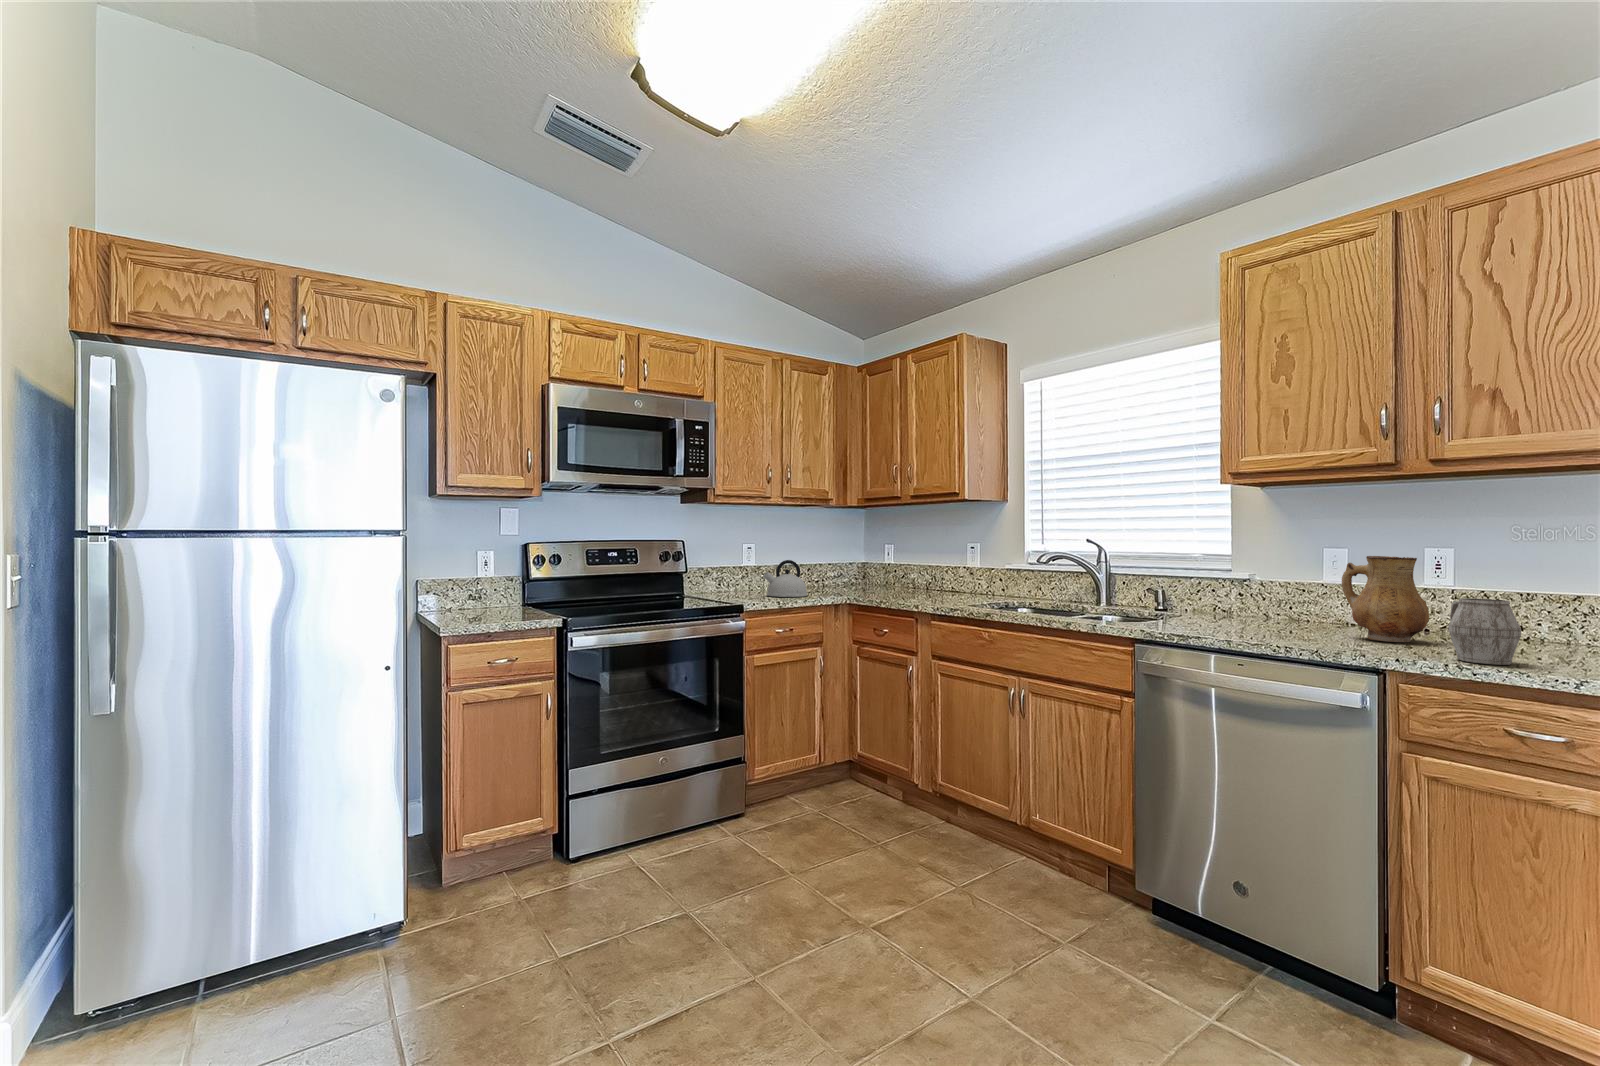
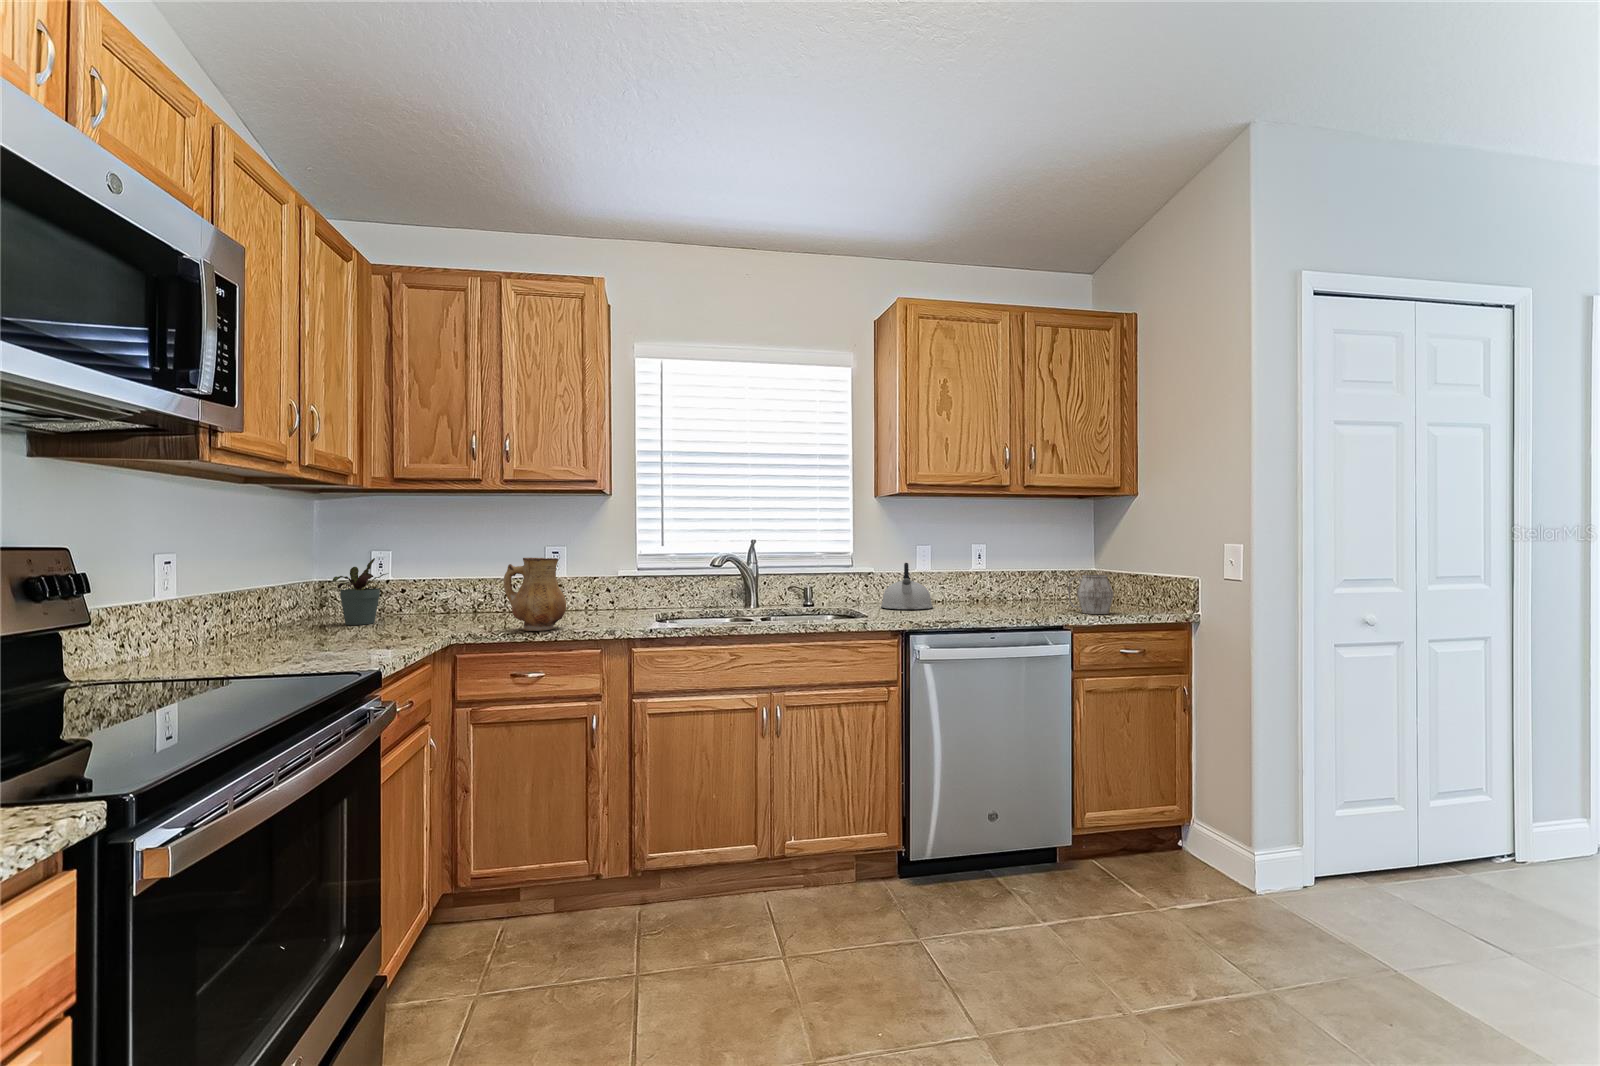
potted plant: none [857,550,889,592] -> present [333,558,388,625]
ceramic pitcher: present [1342,556,1429,642] -> present [504,558,566,631]
kettle: present [763,560,808,597] -> present [881,563,933,609]

